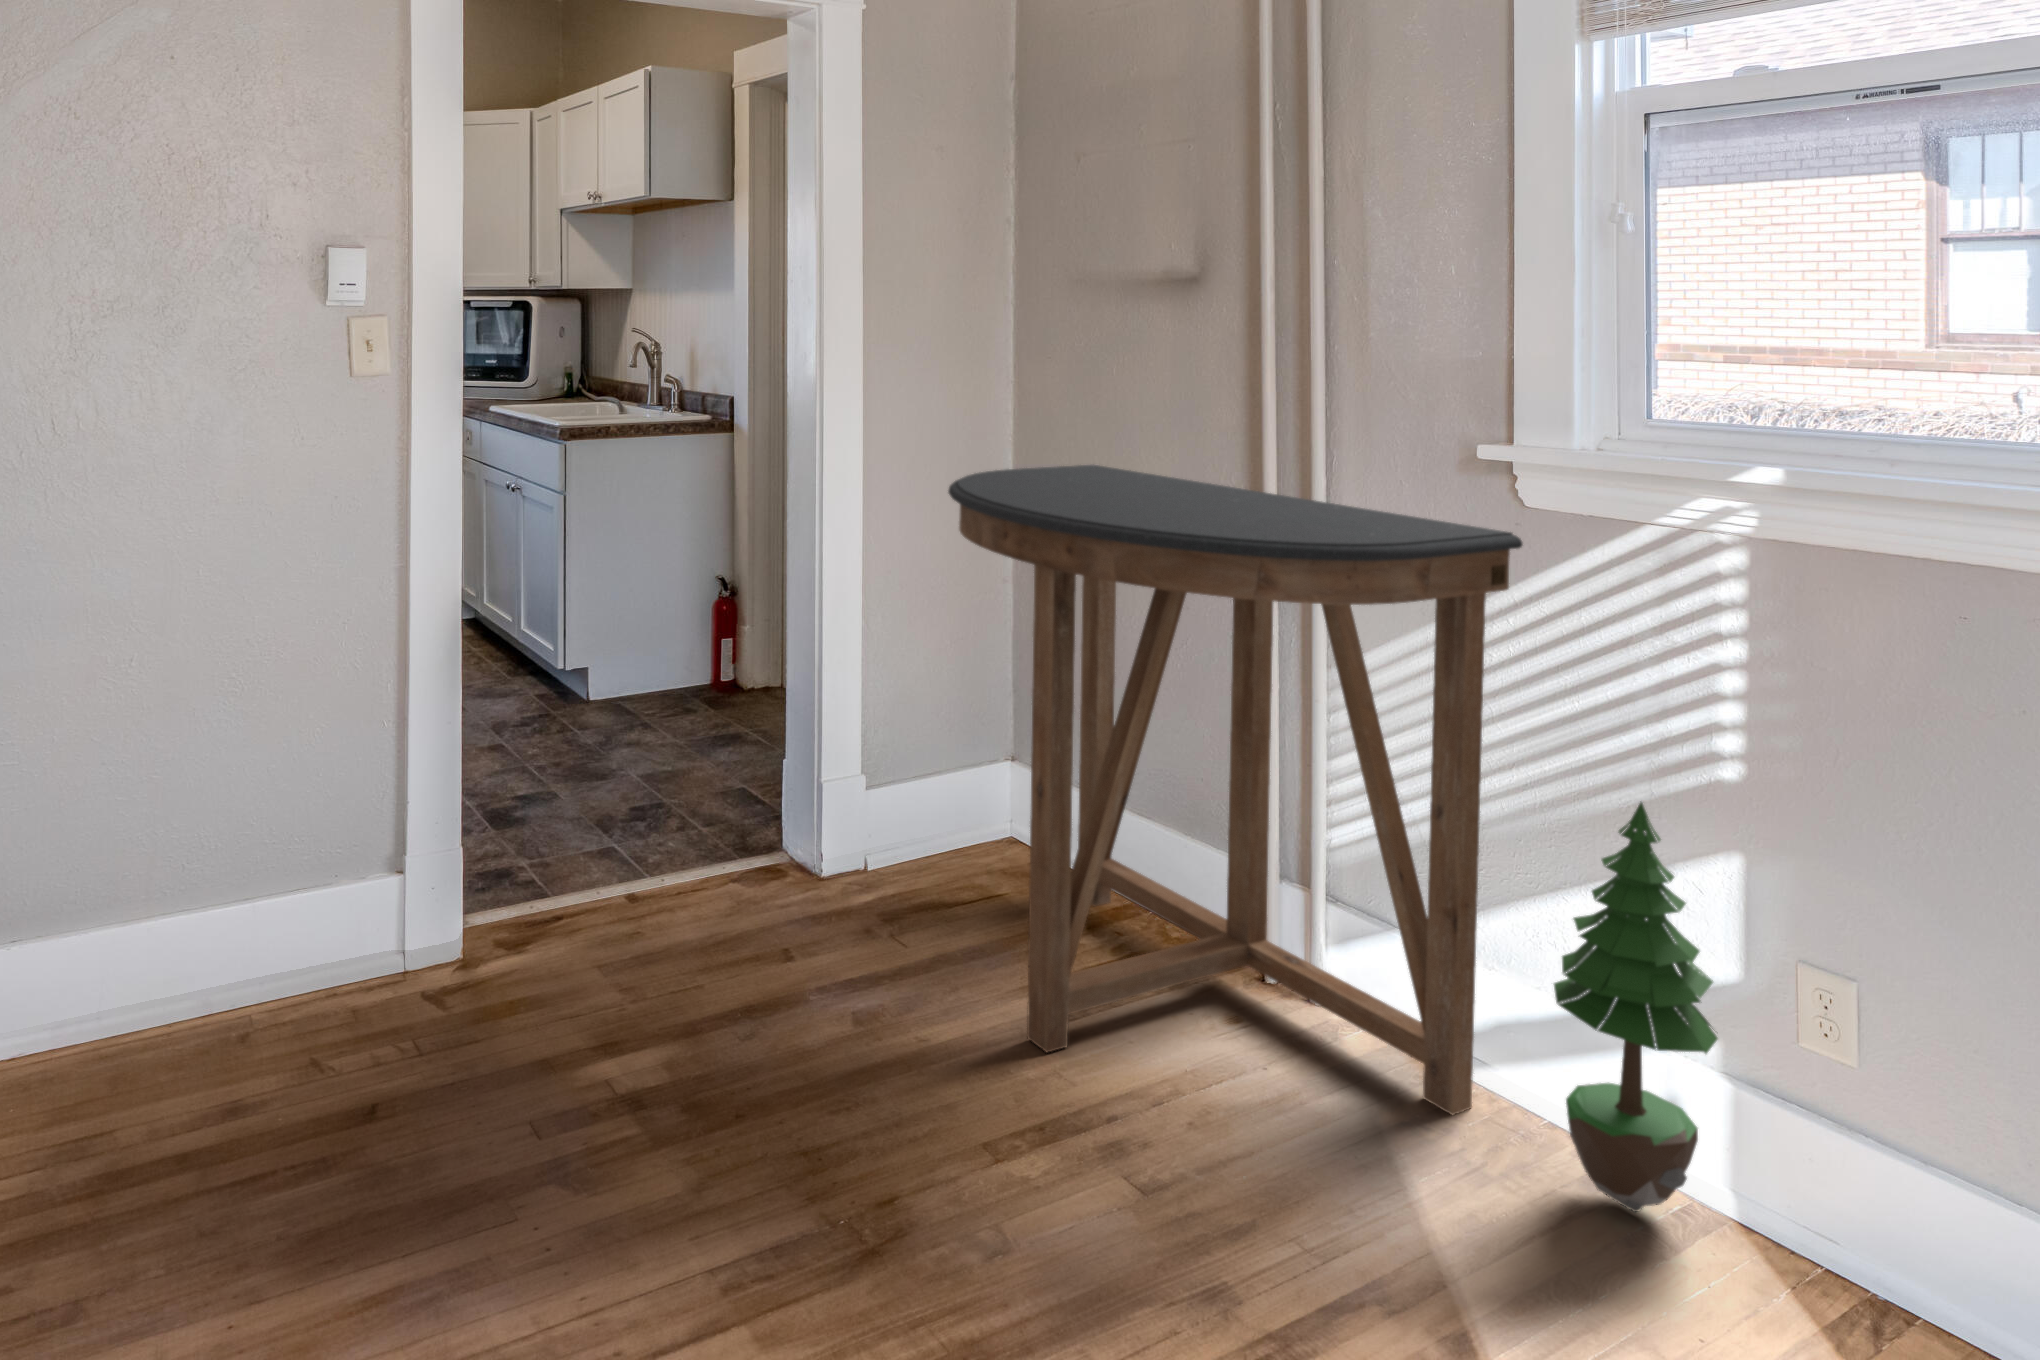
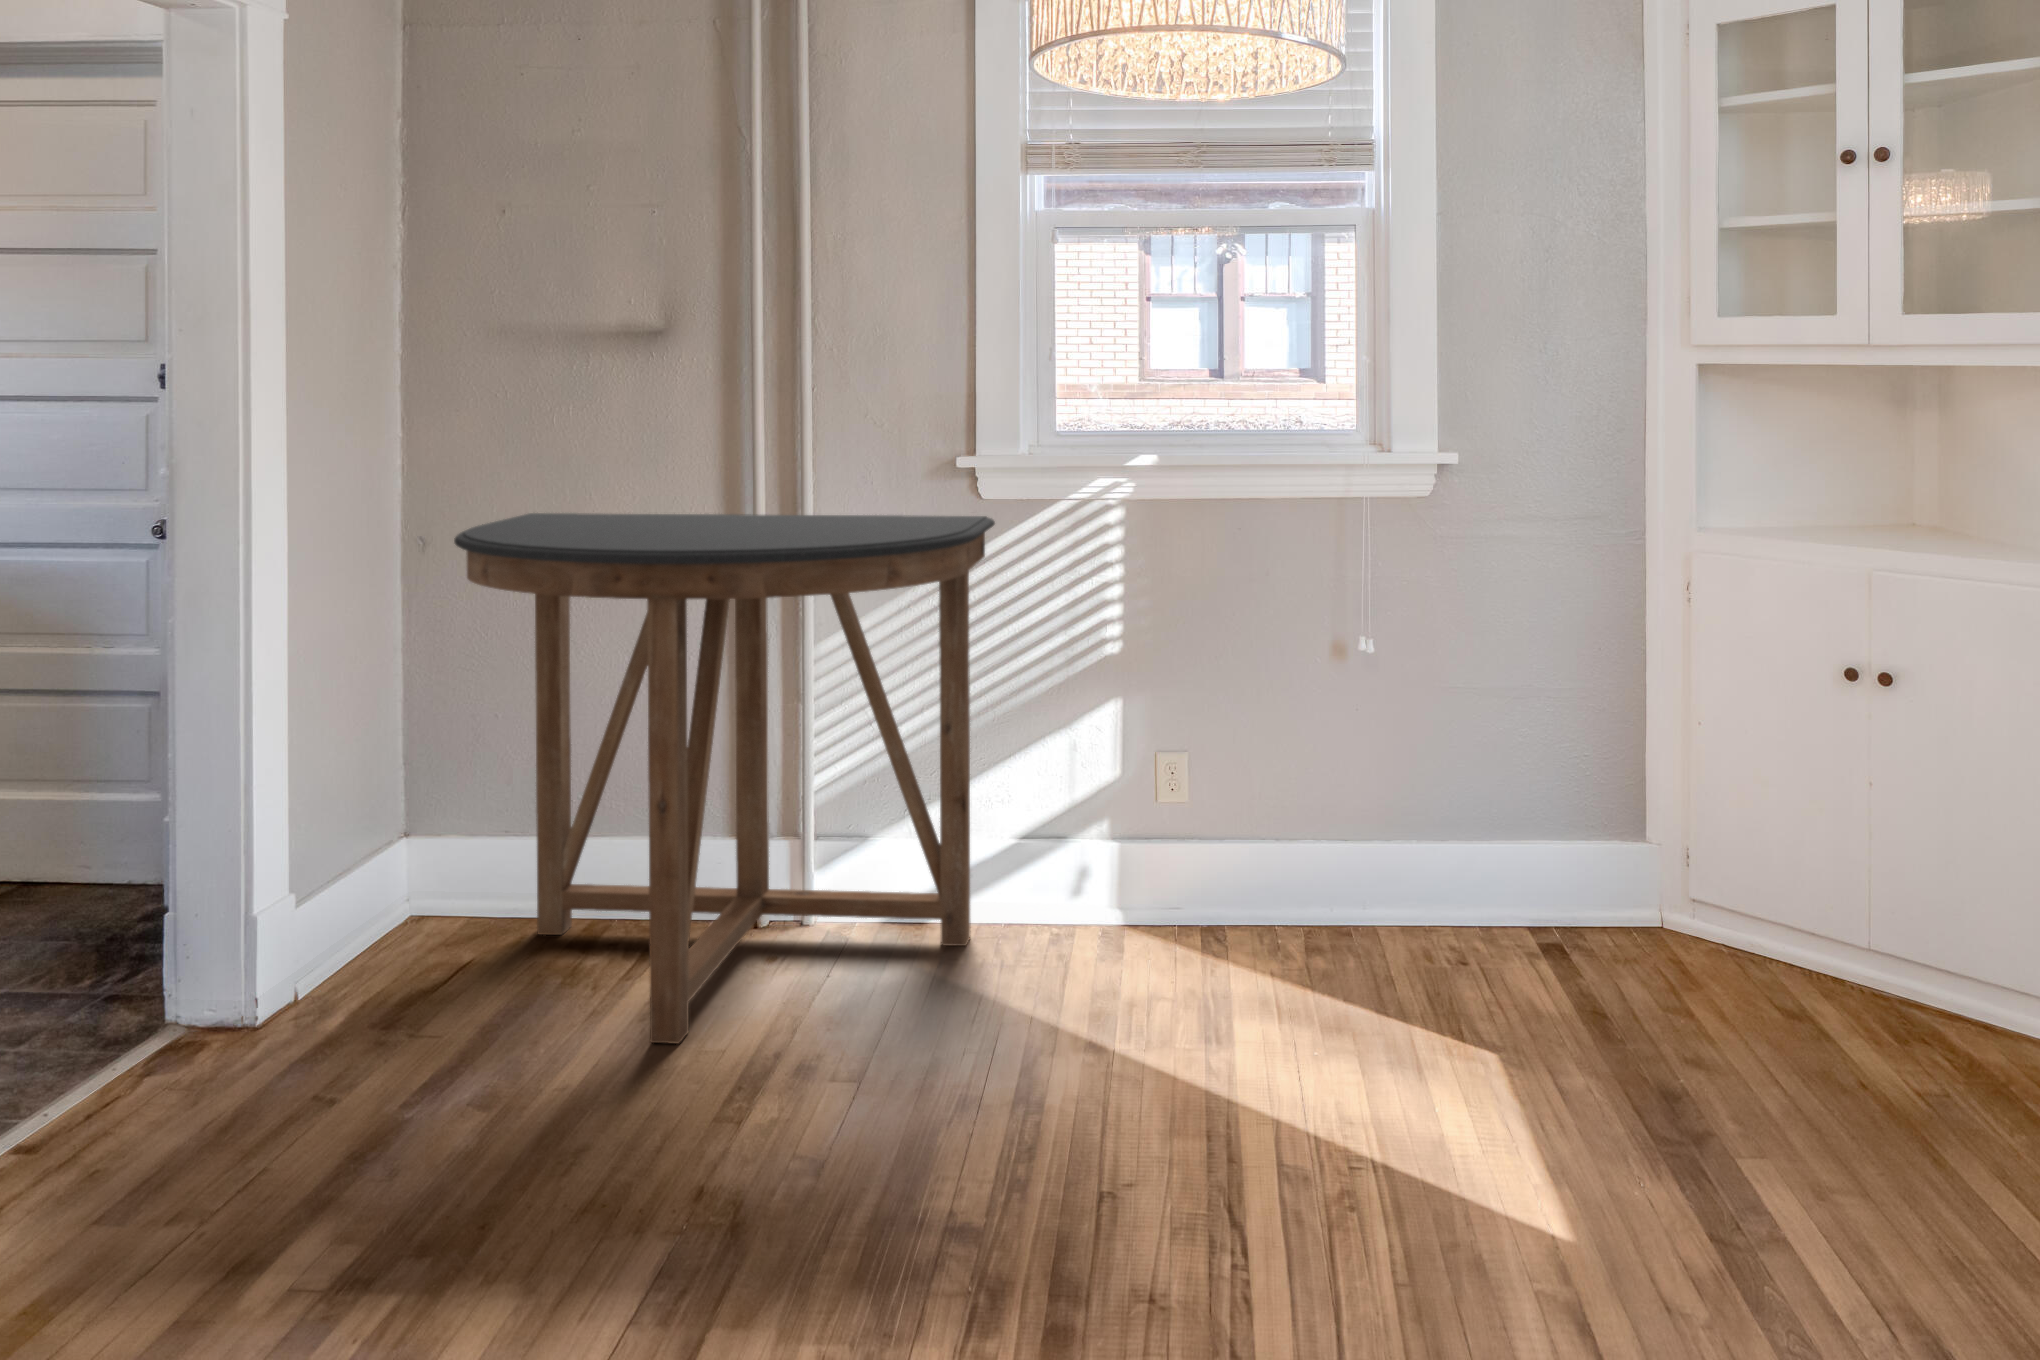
potted tree: present [1554,802,1718,1212] -> none [1047,676,1145,946]

